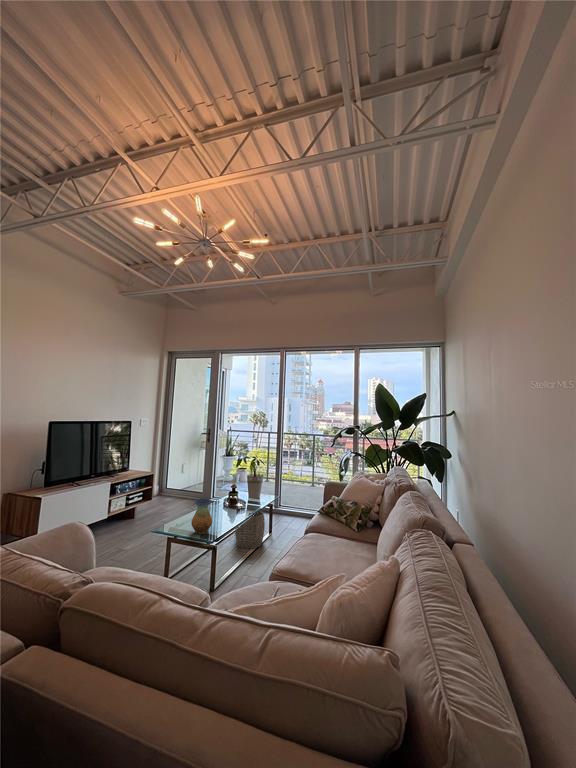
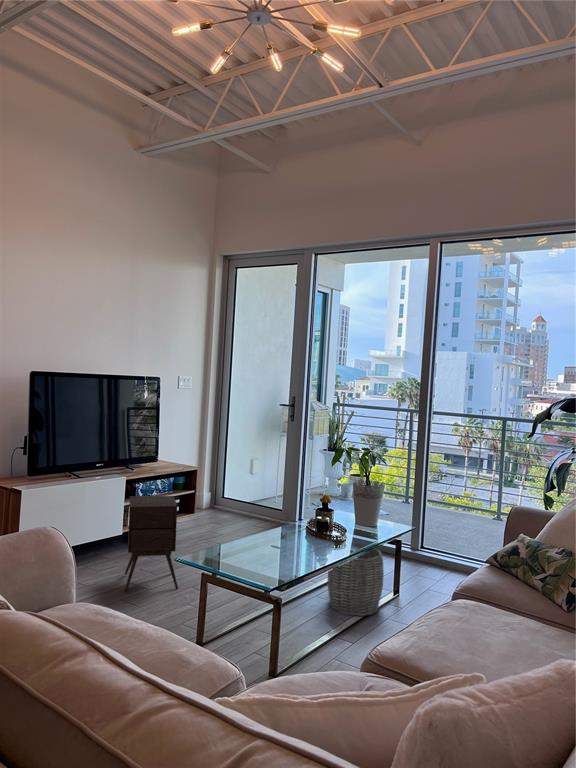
side table: none [112,492,148,554] -> present [125,496,178,592]
vase: present [191,499,212,534] -> none [238,512,275,574]

